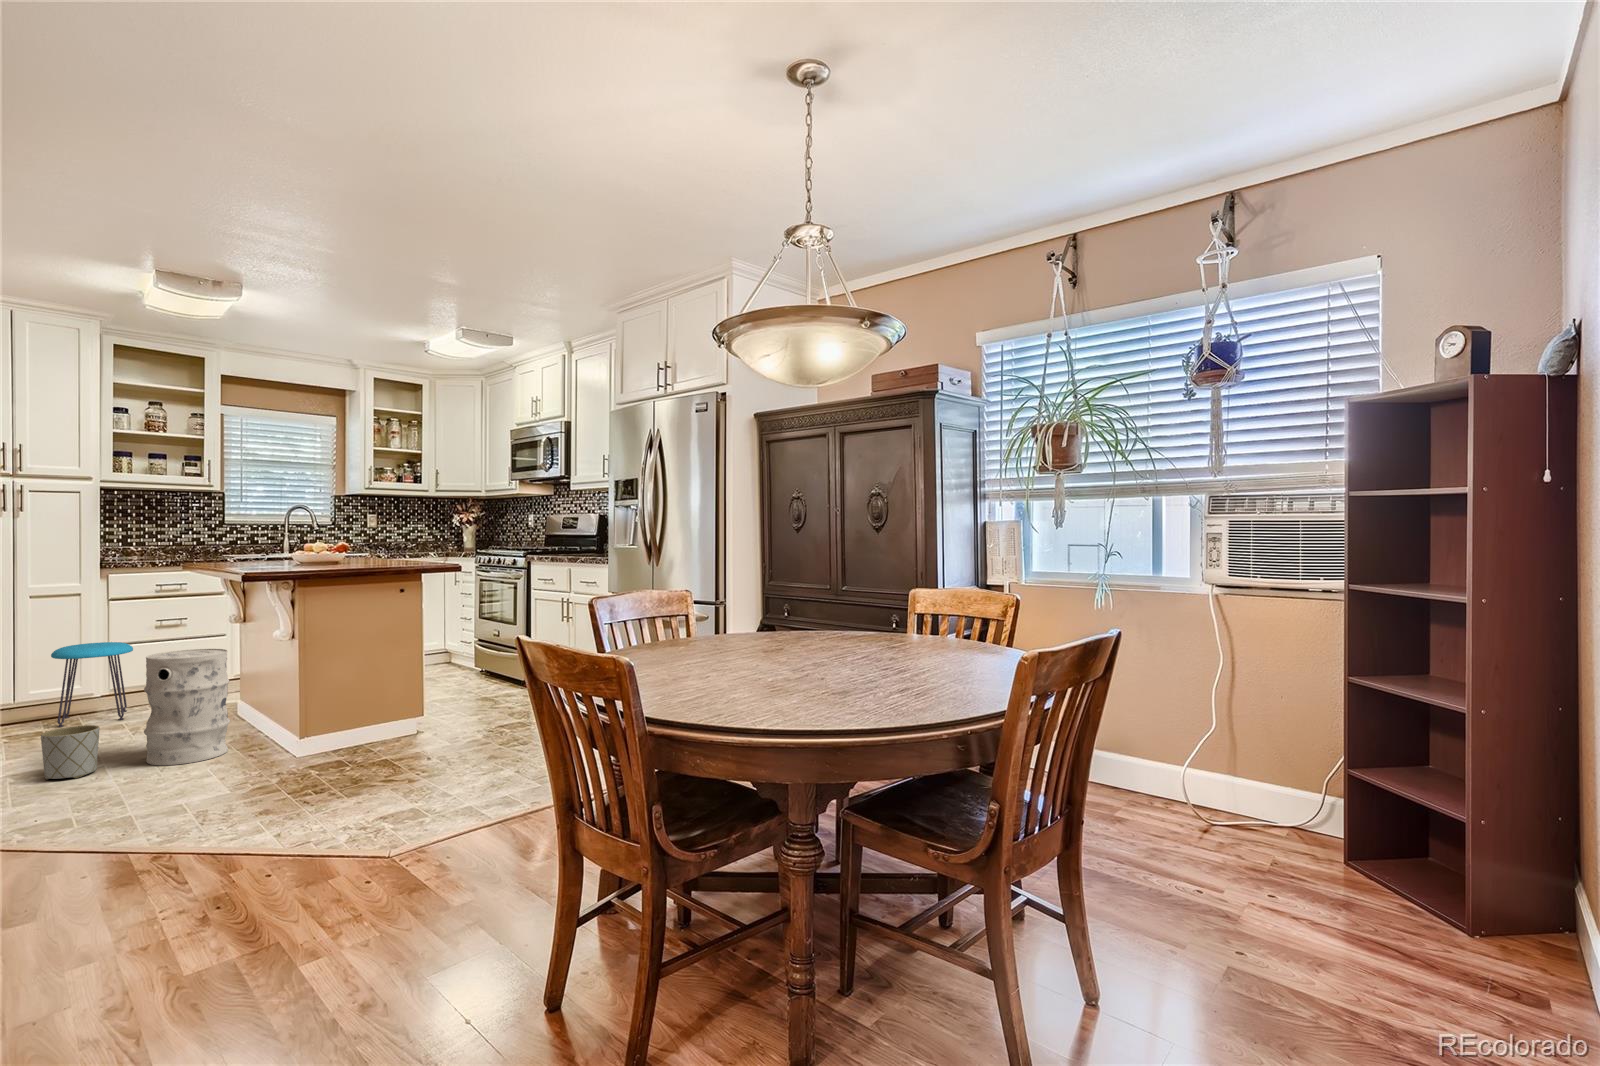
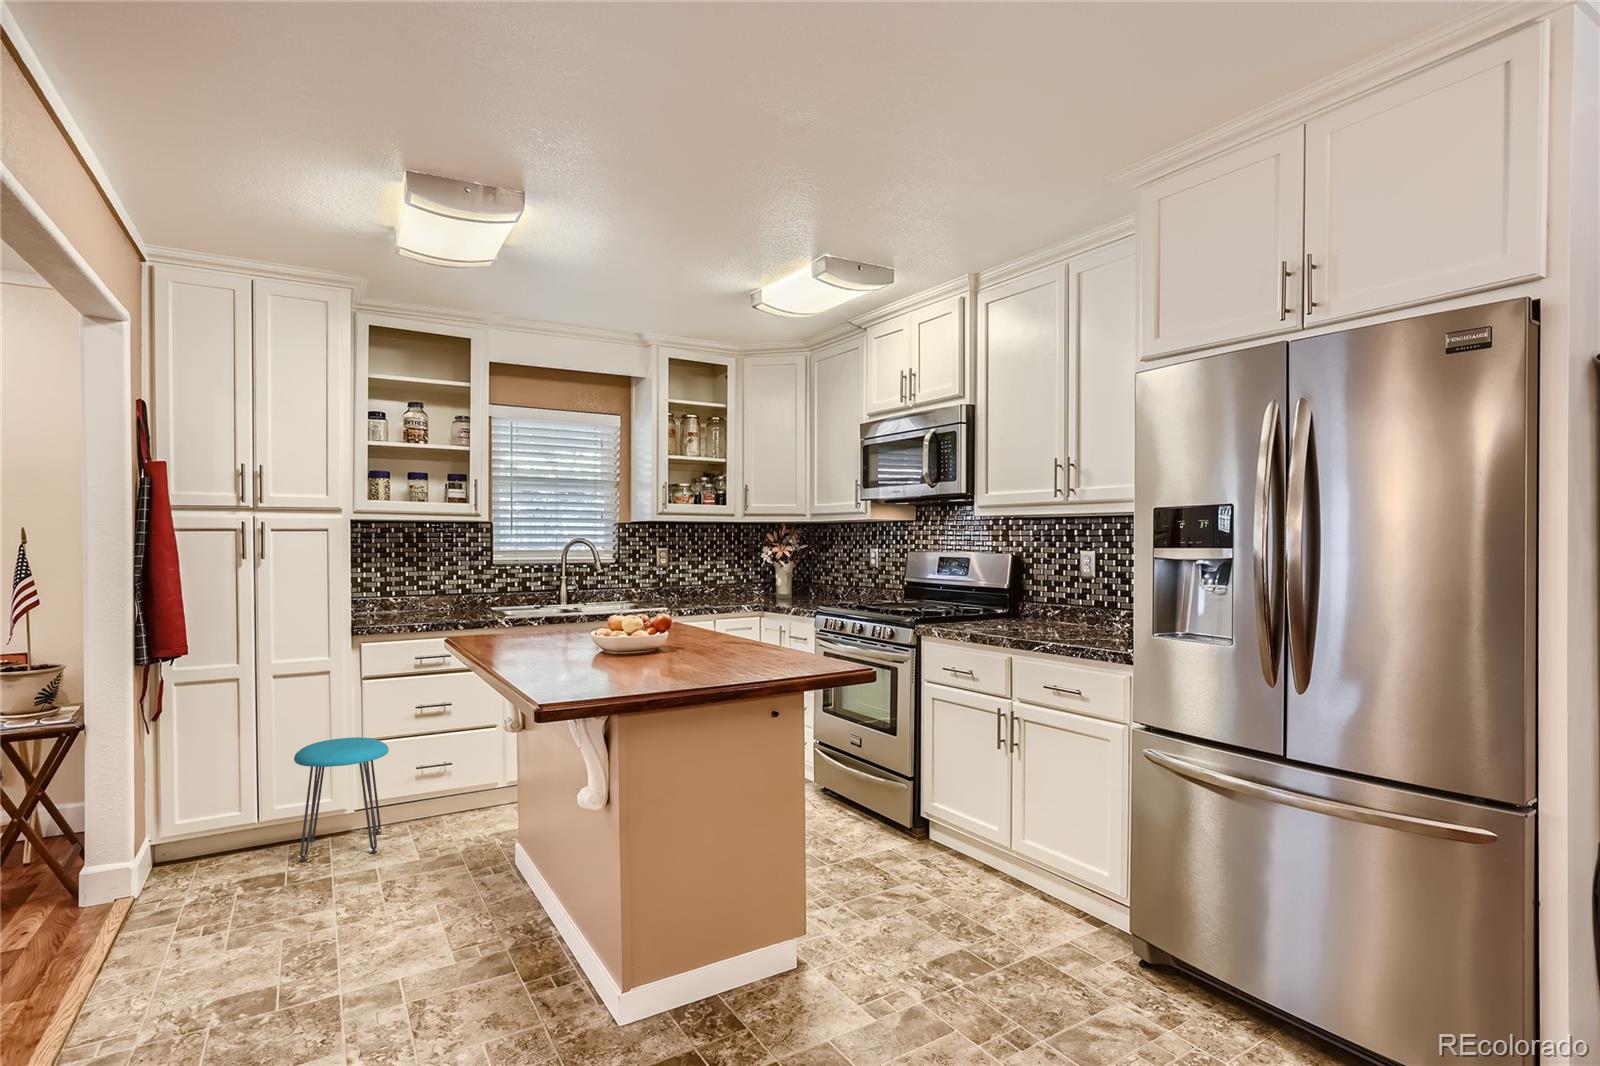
trash can: present [144,649,230,765] -> none [402,785,516,988]
planter: present [41,725,100,780] -> none [265,912,342,1008]

